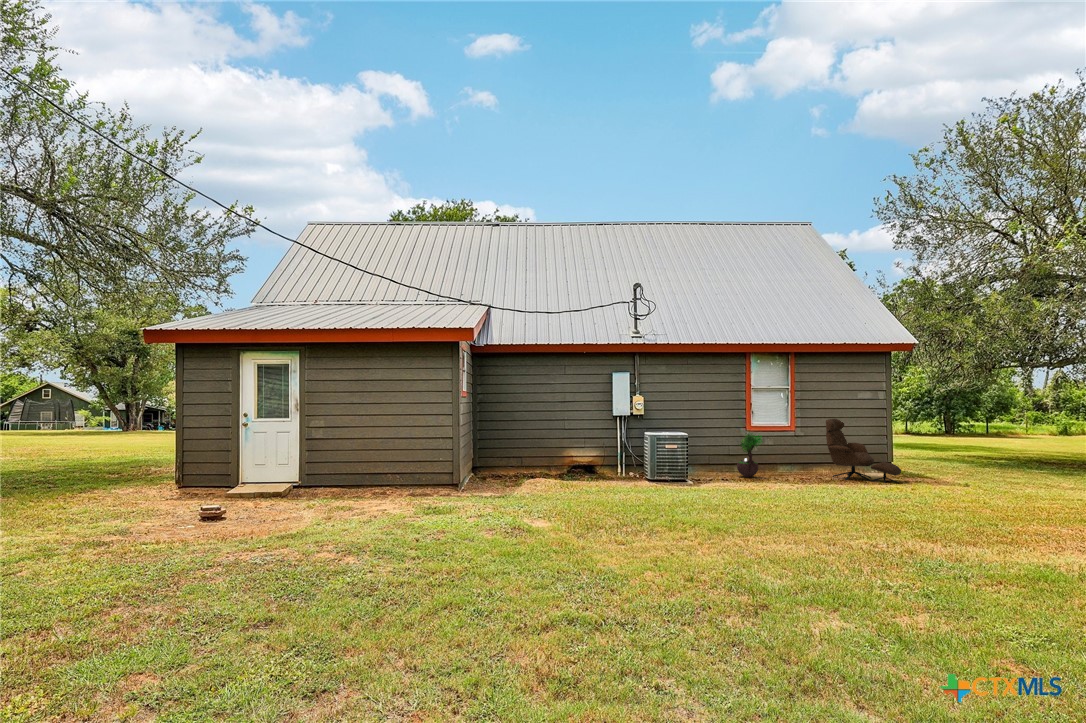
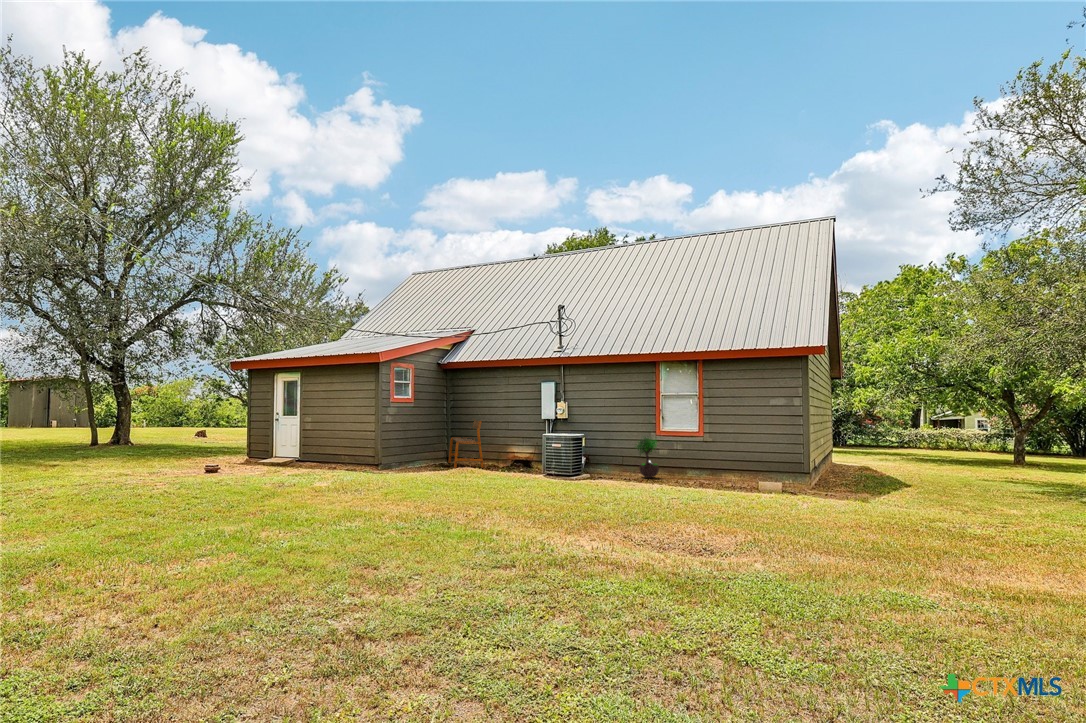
bench: none [483,416,549,481] -> present [448,419,484,468]
lounge chair: present [826,419,901,483] -> none [722,425,788,493]

